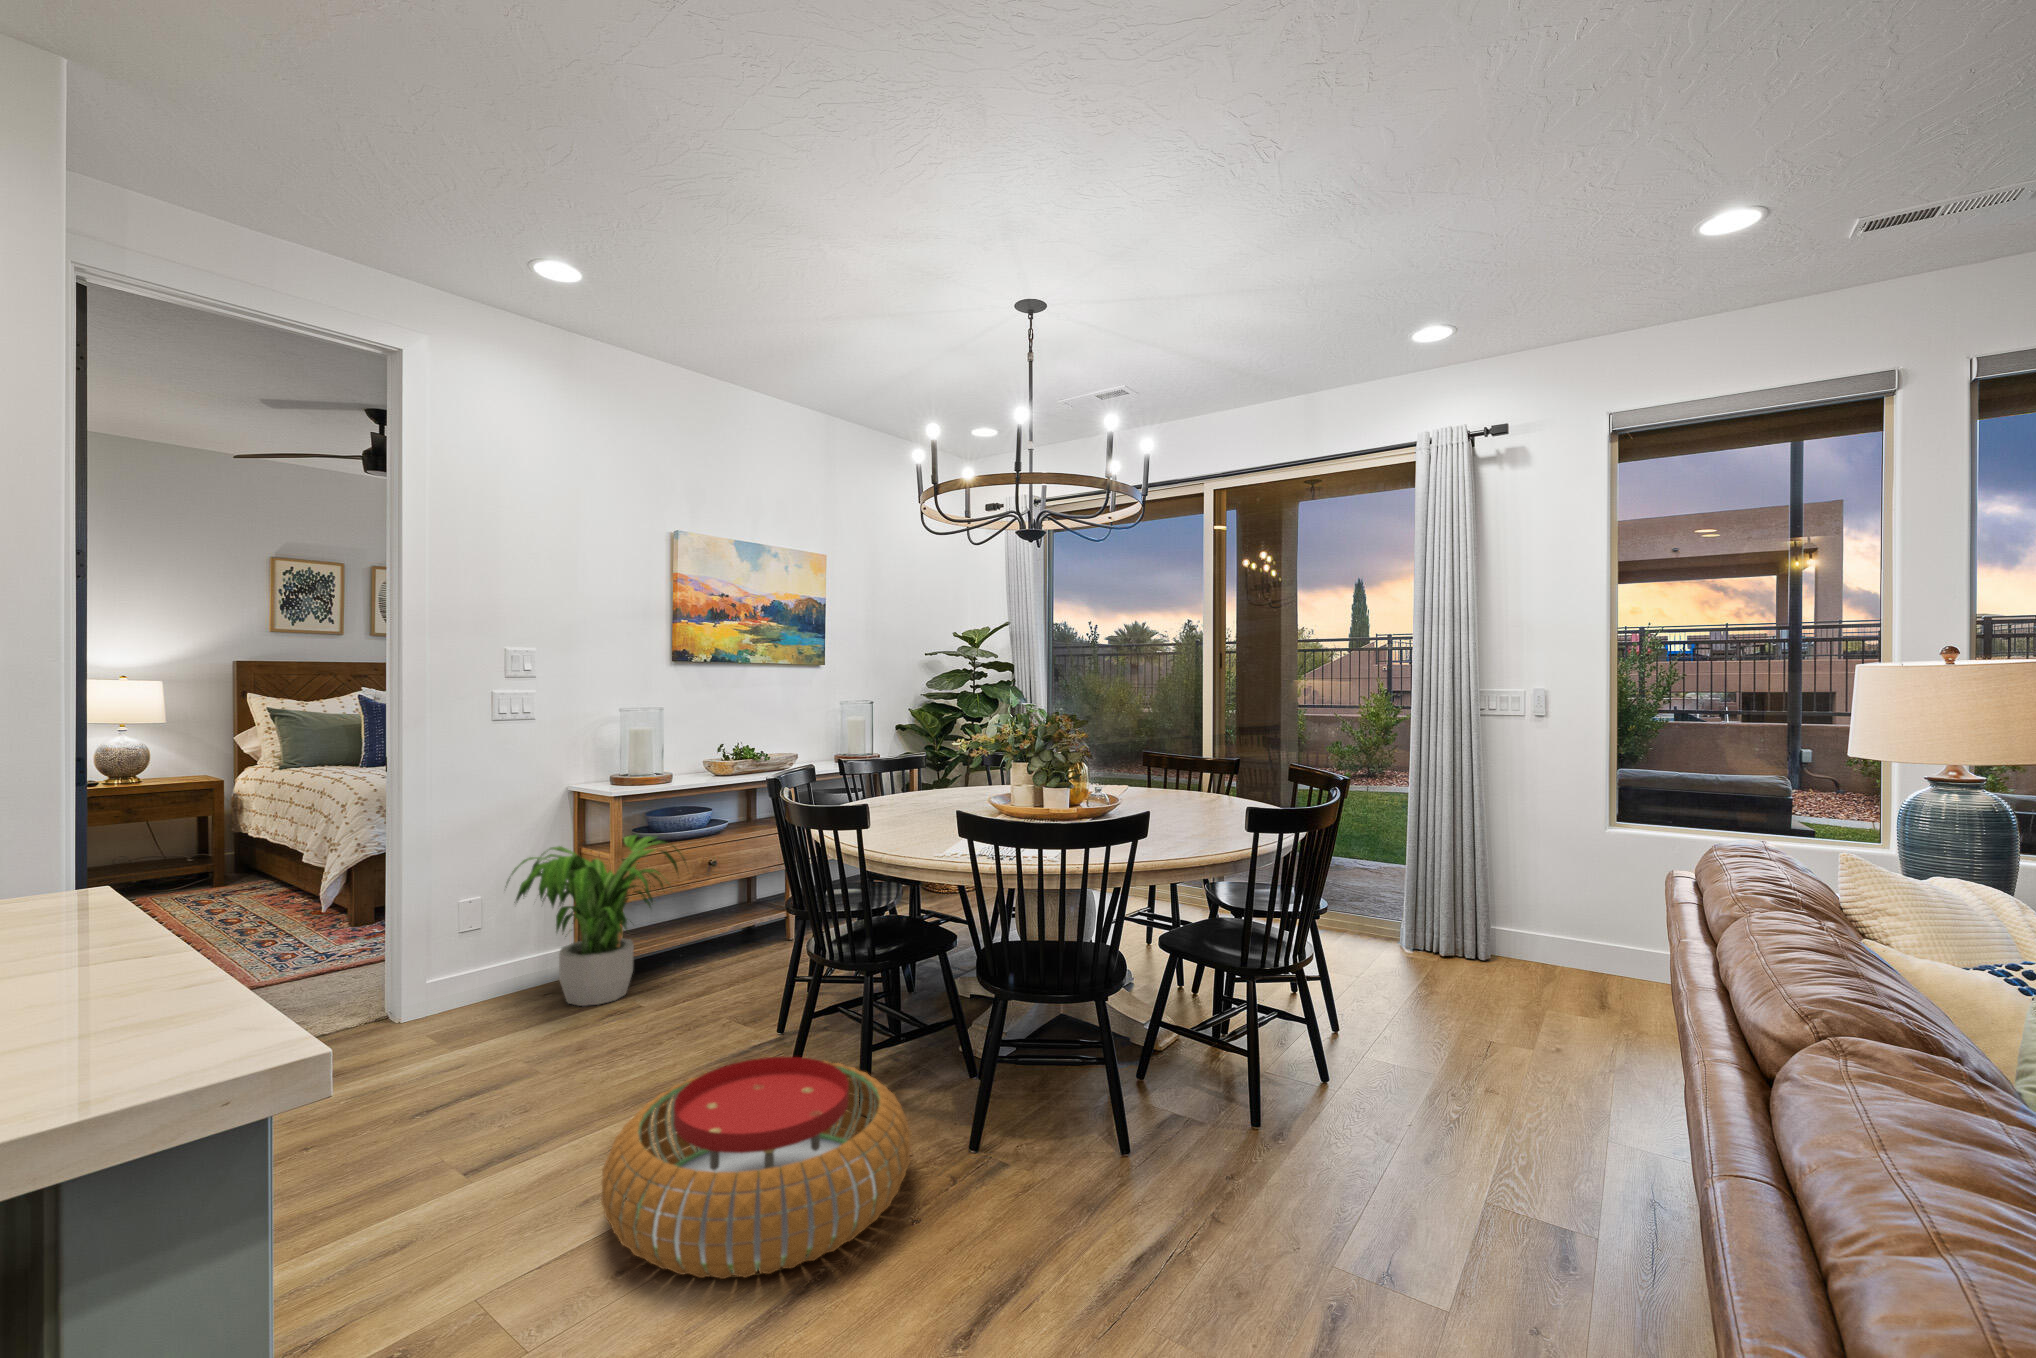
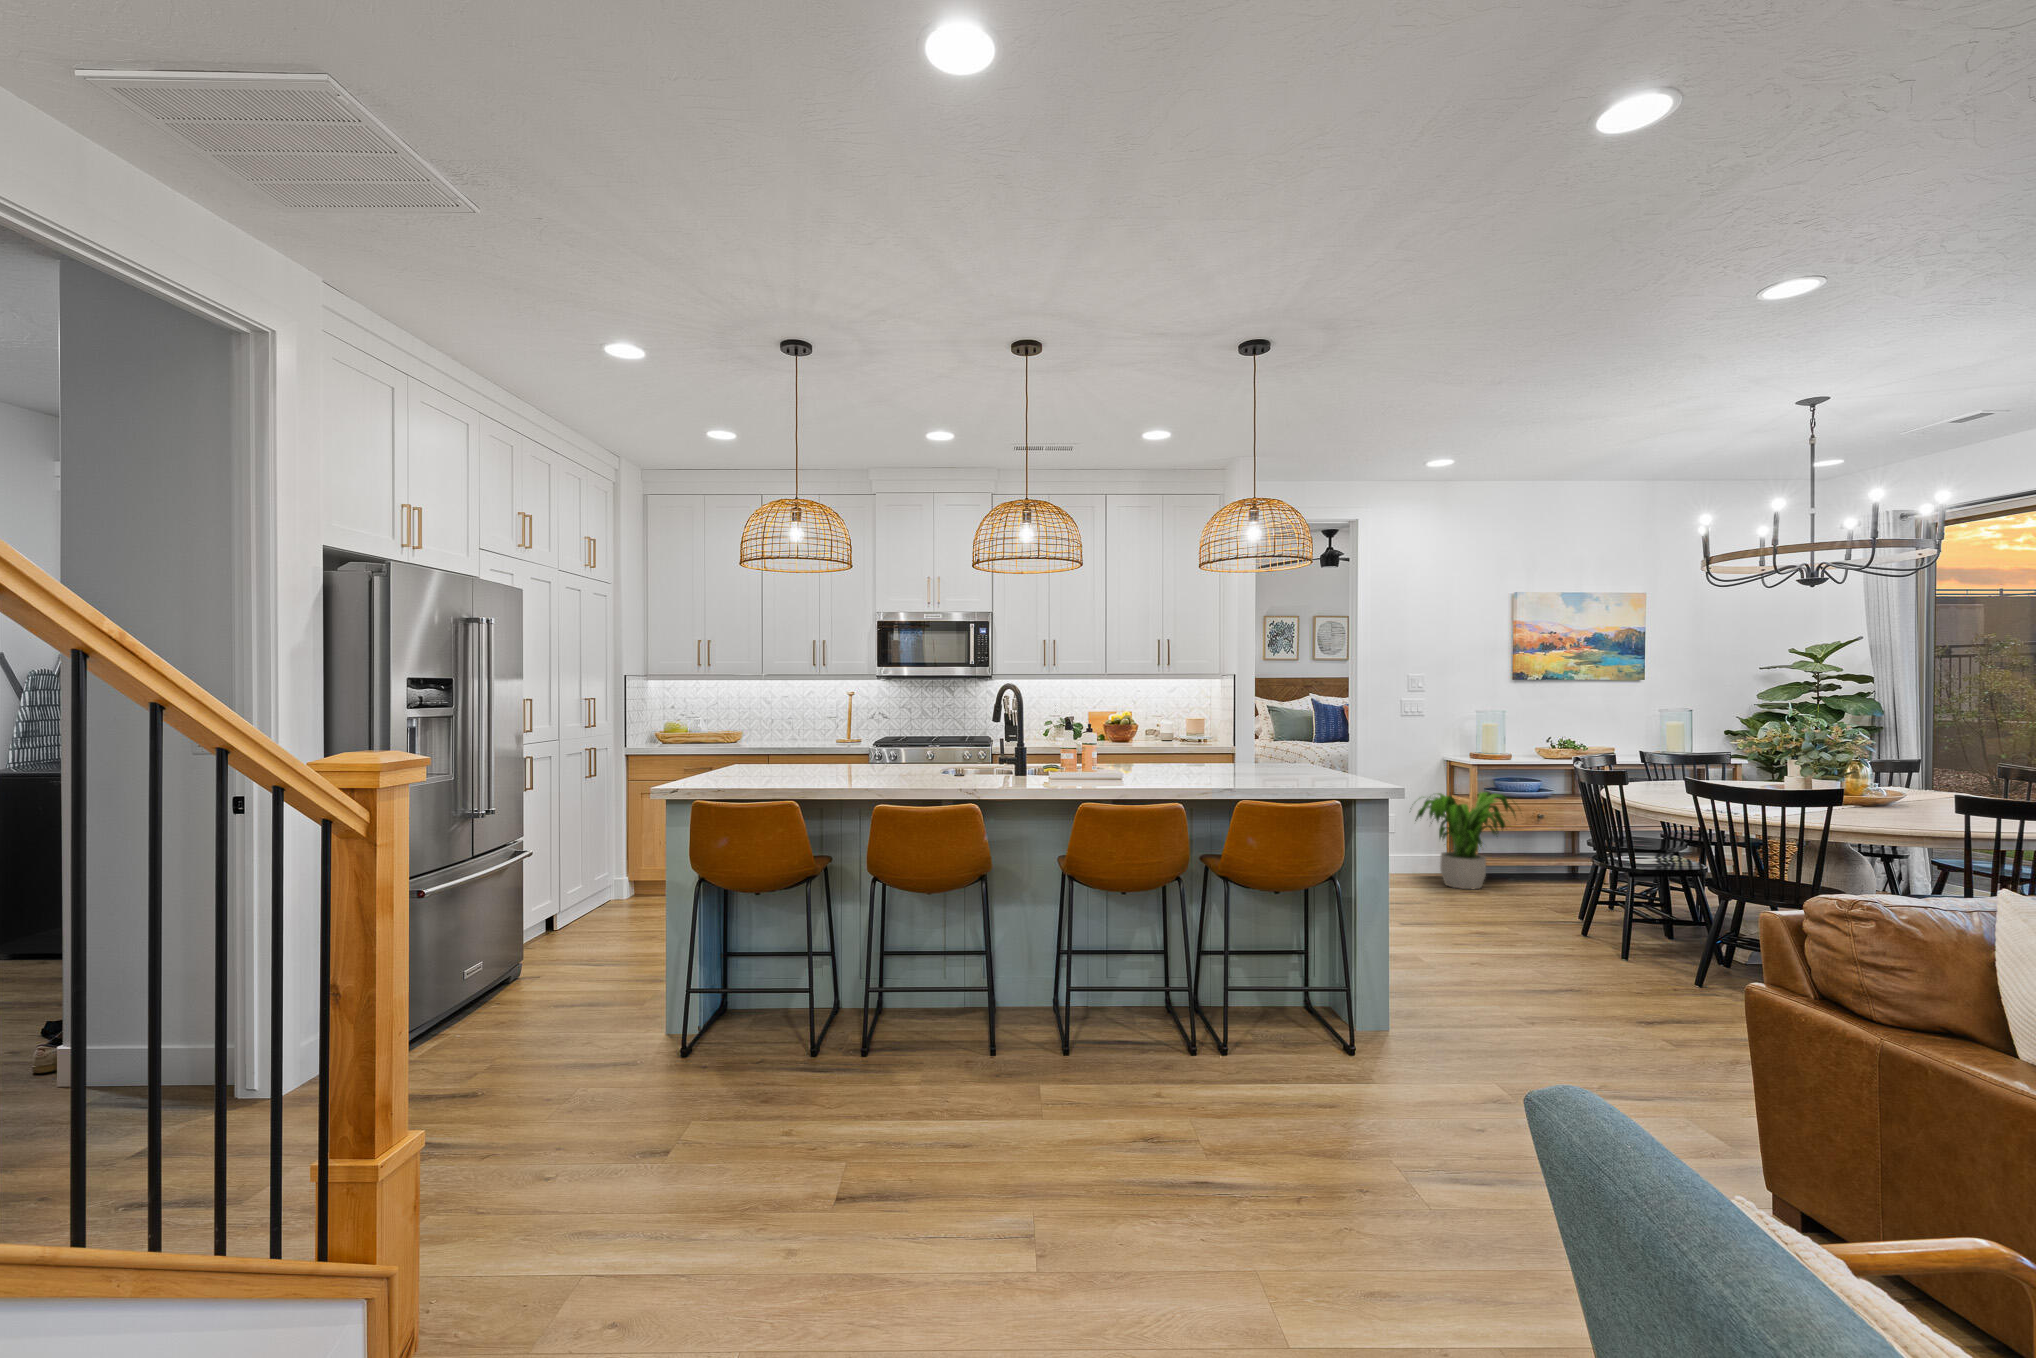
pouf: present [601,1057,911,1279] -> none [1467,903,1648,992]

